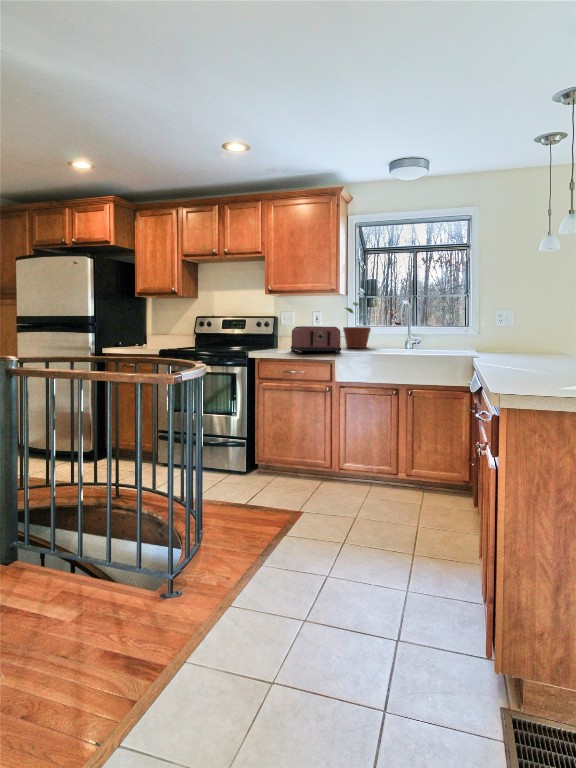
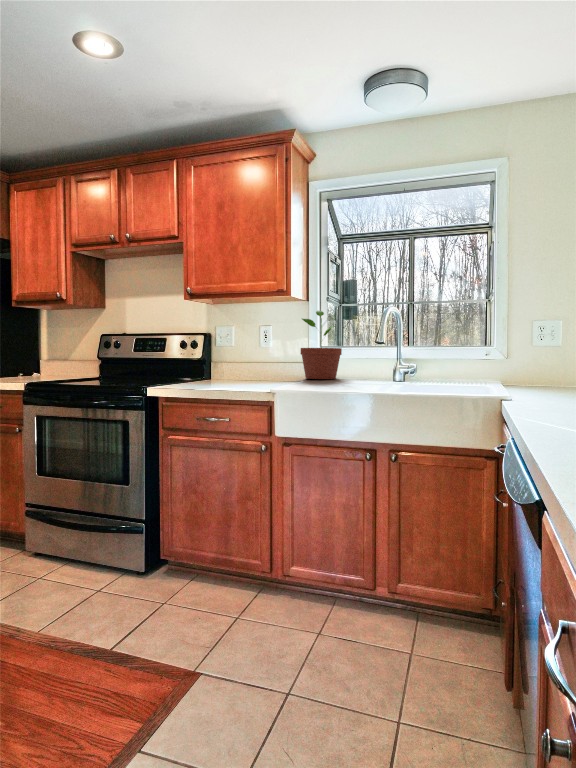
toaster: present [291,326,341,353] -> none [215,346,287,388]

